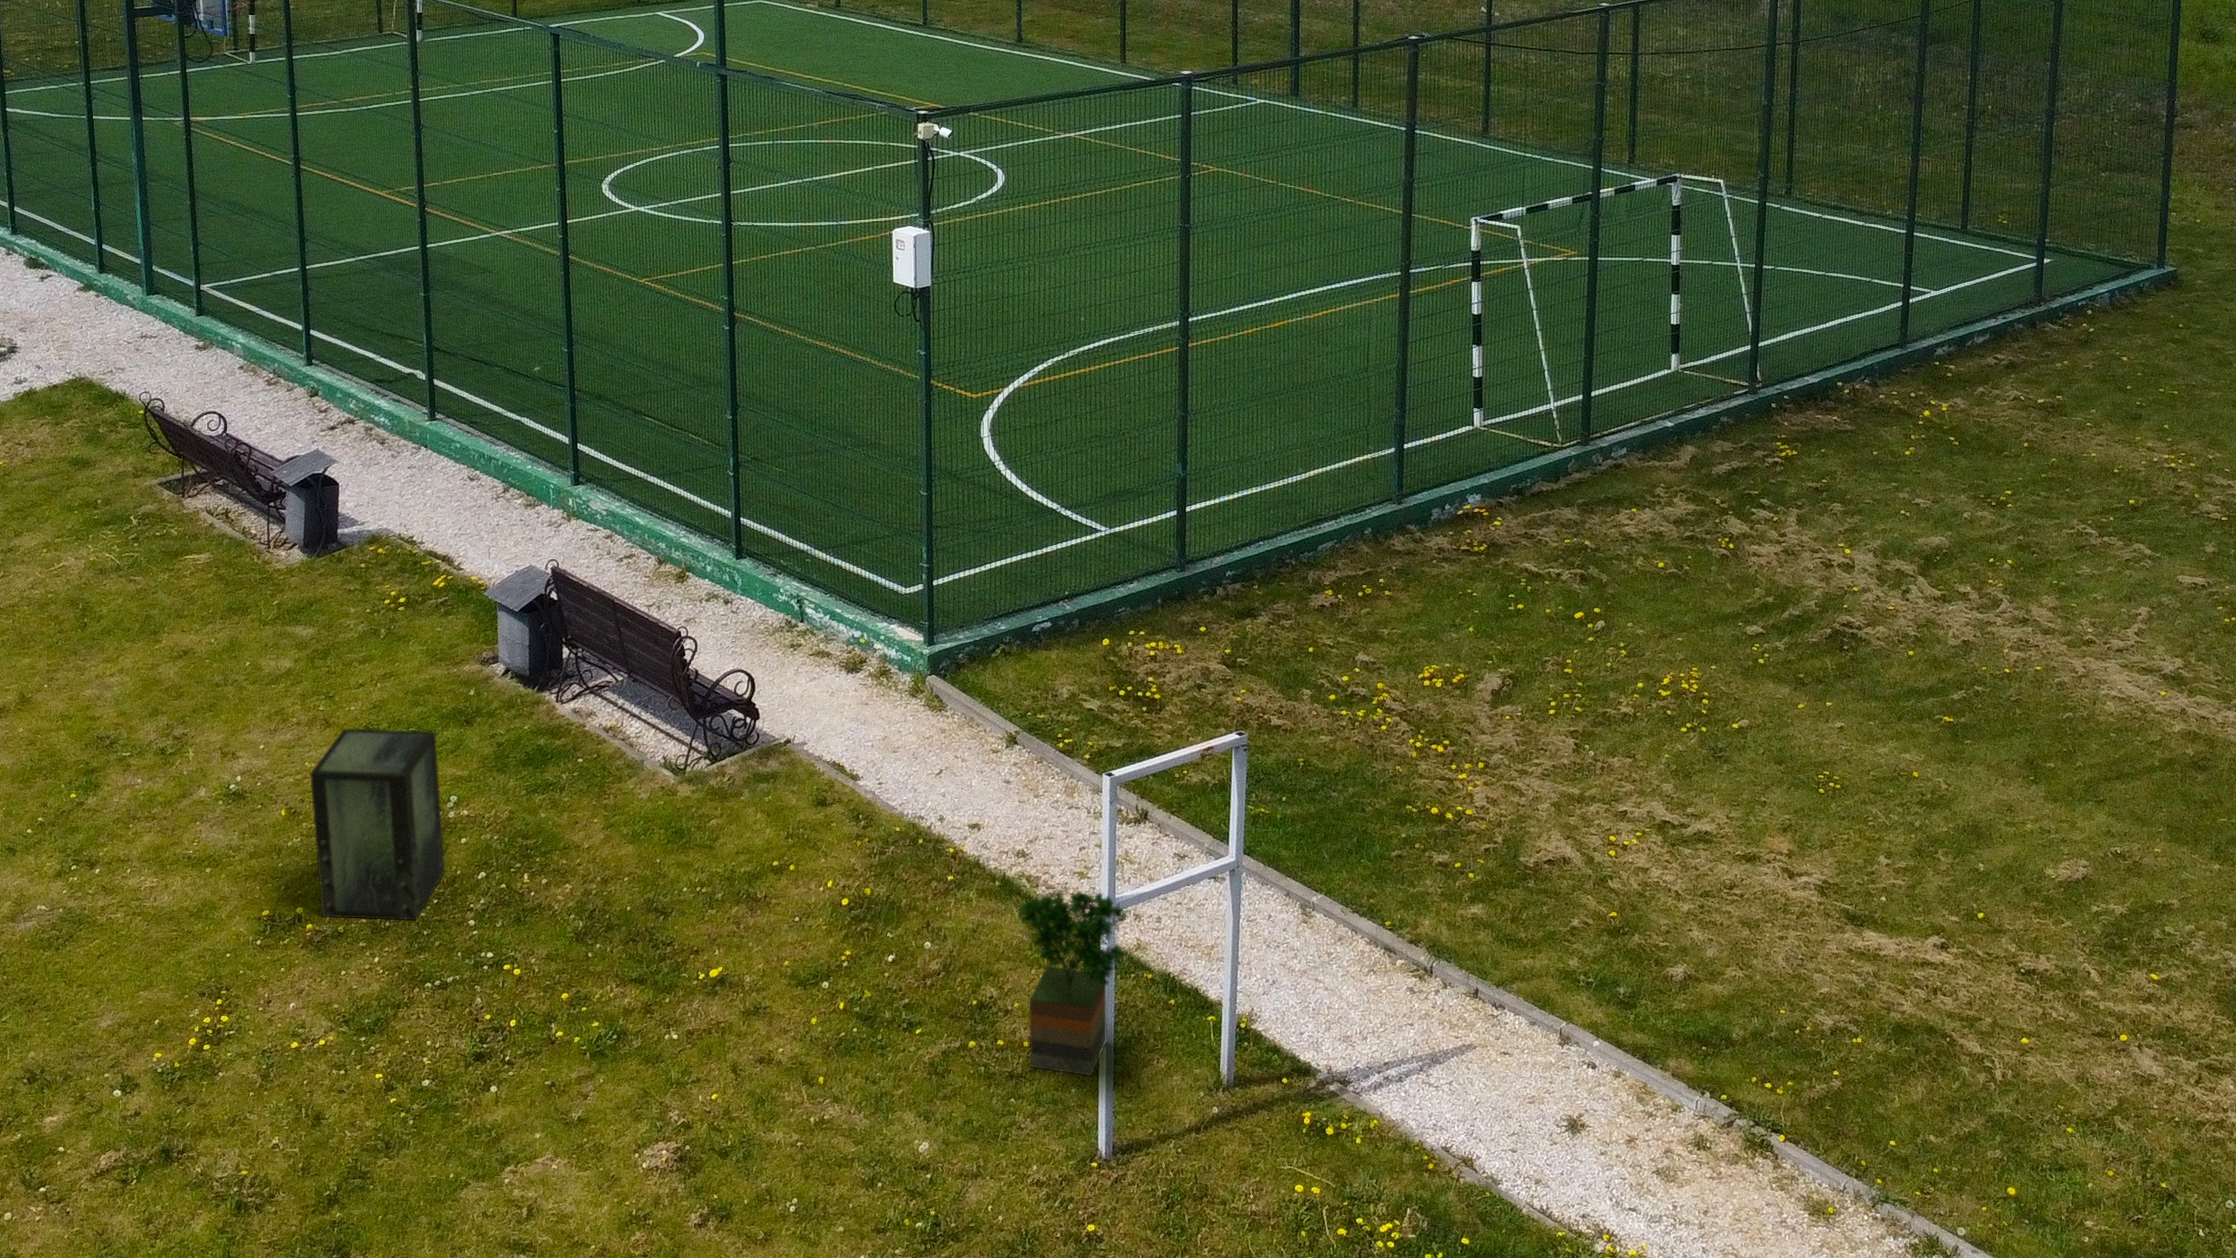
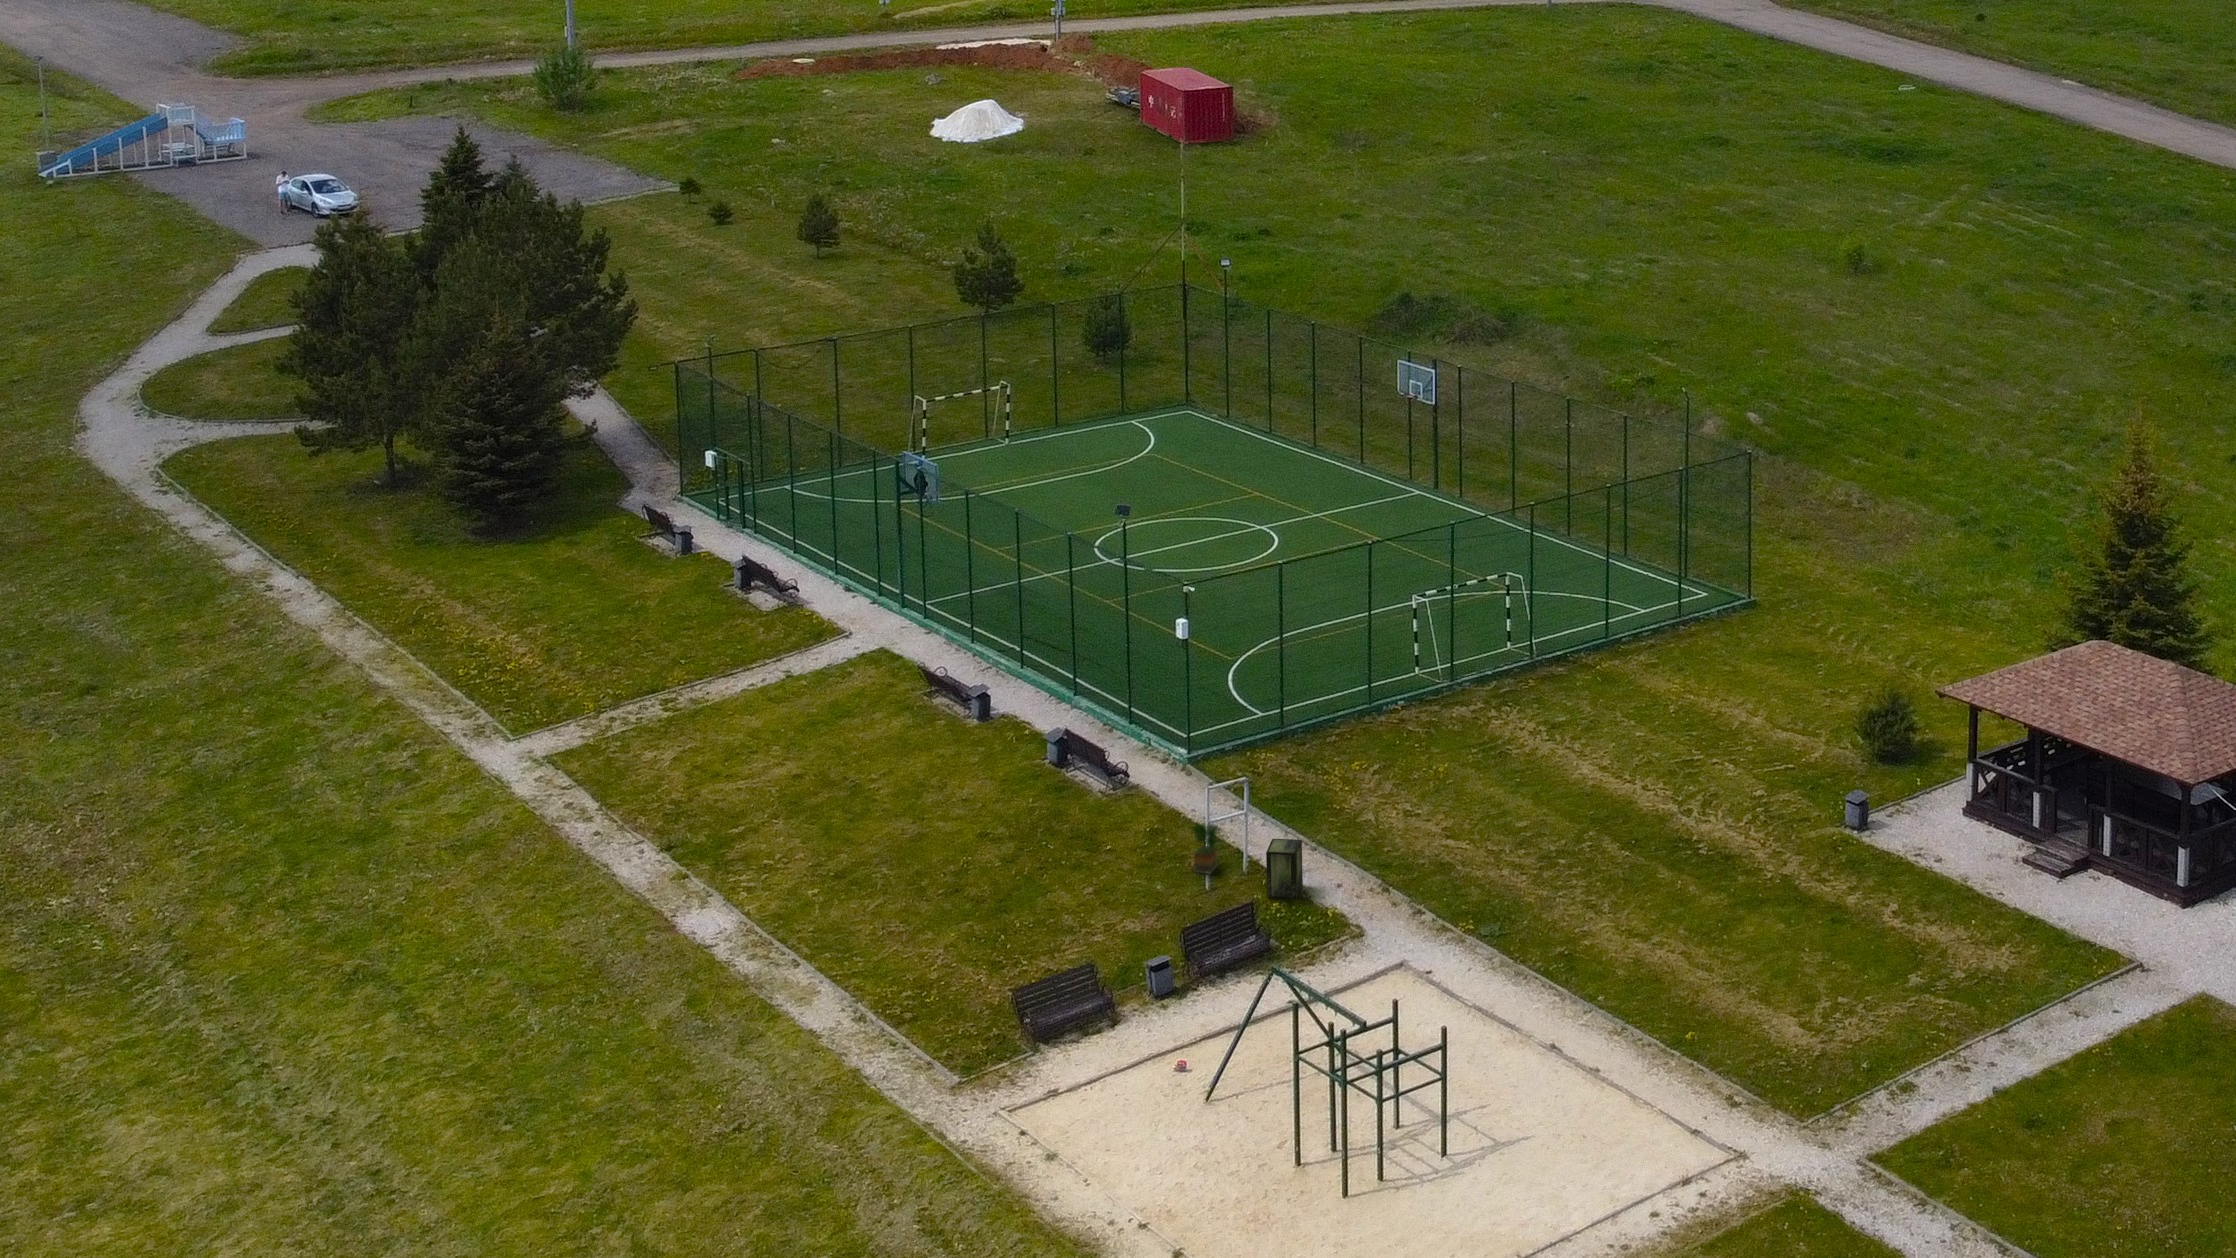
storage box: present [310,729,445,920] -> present [1266,839,1303,899]

